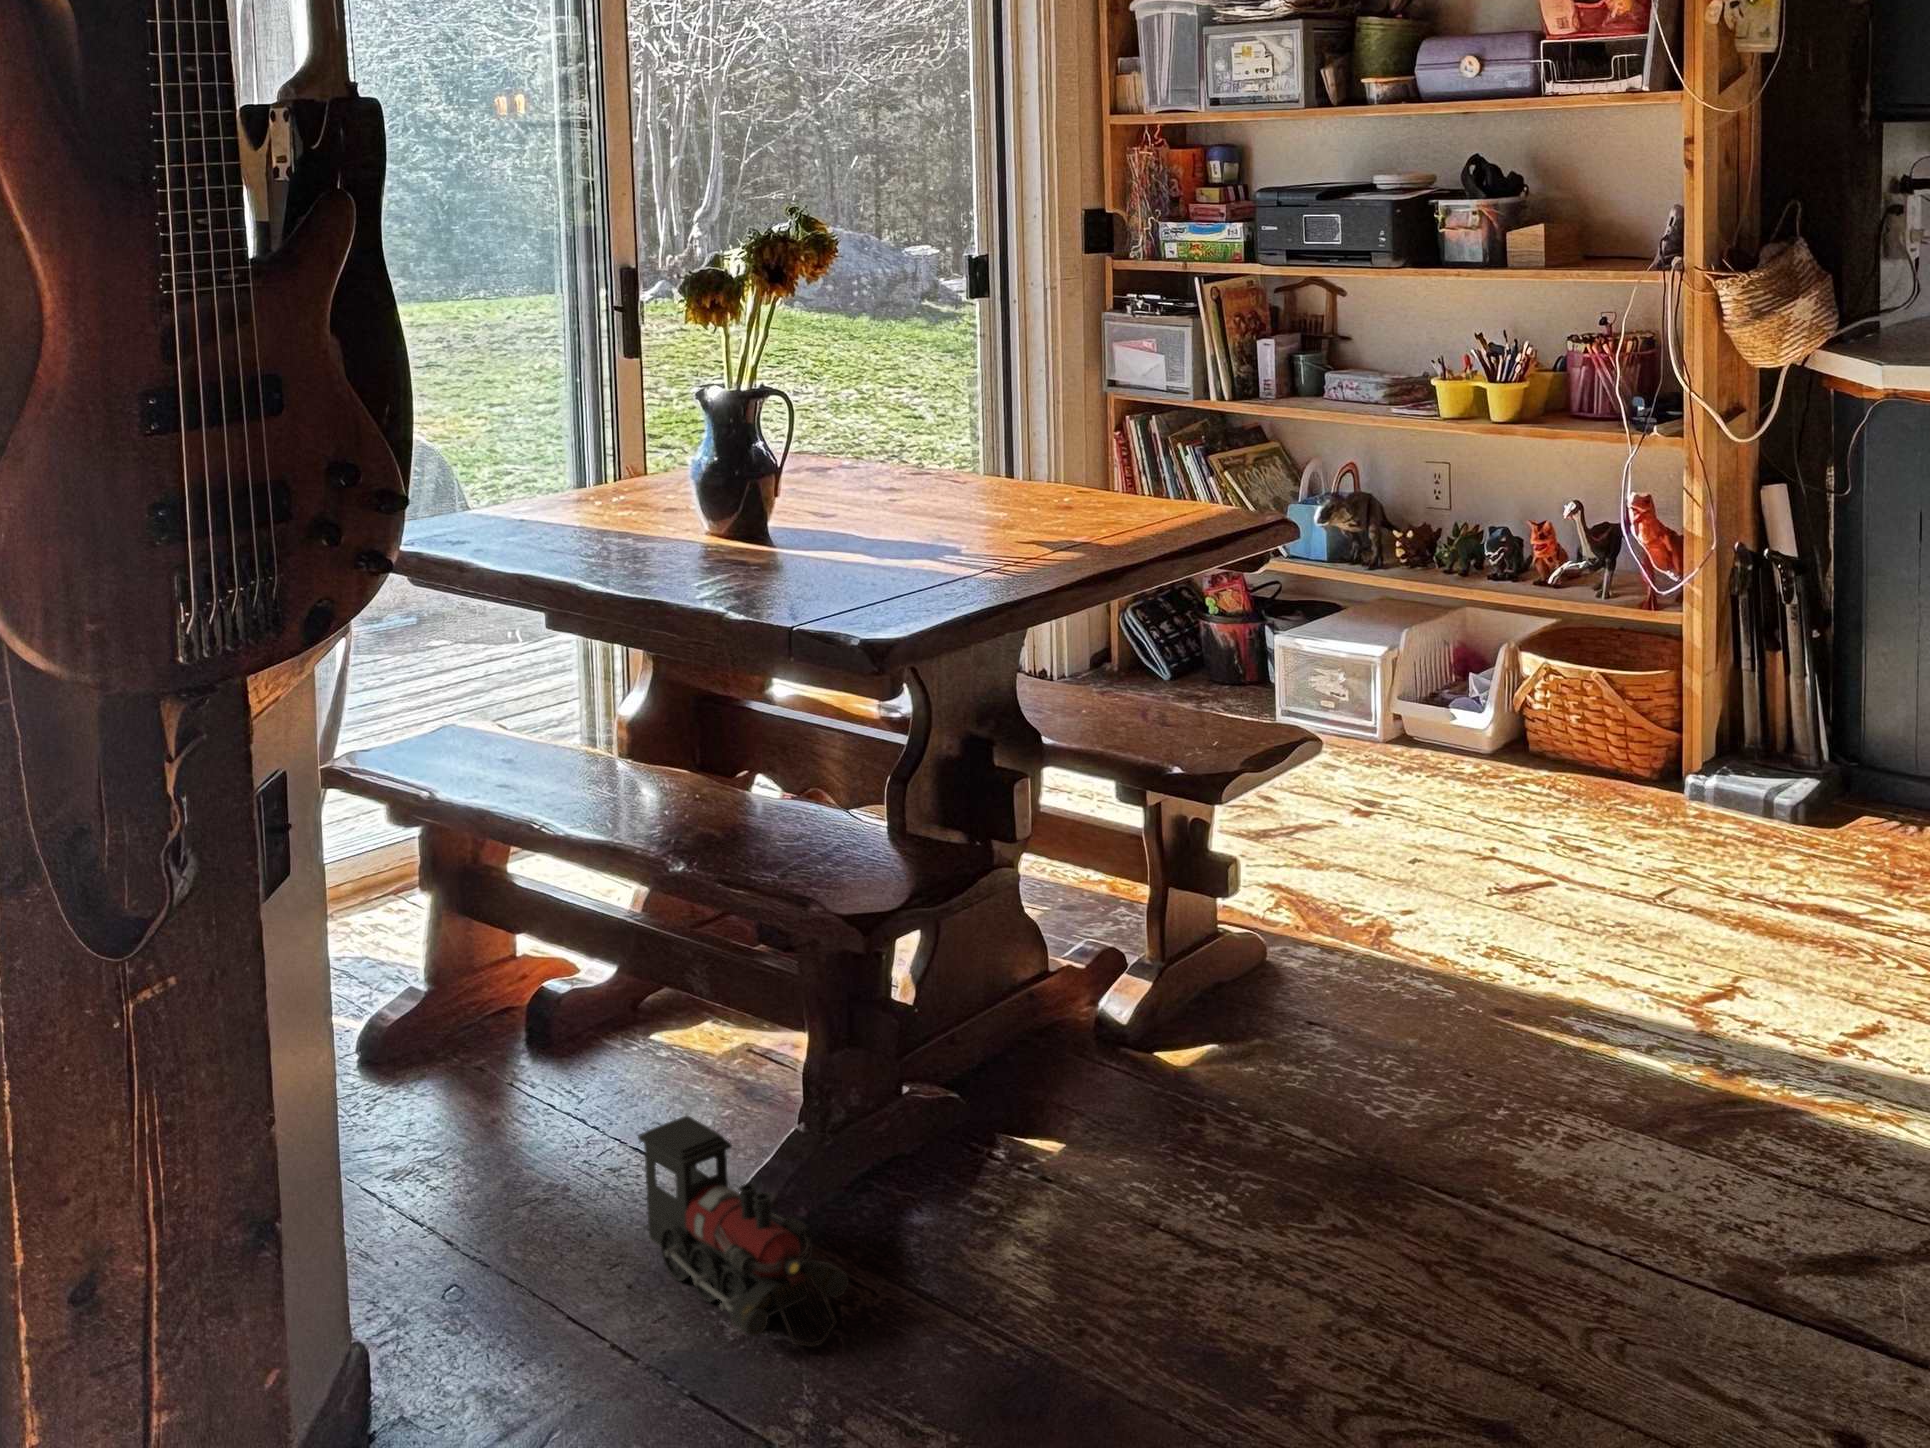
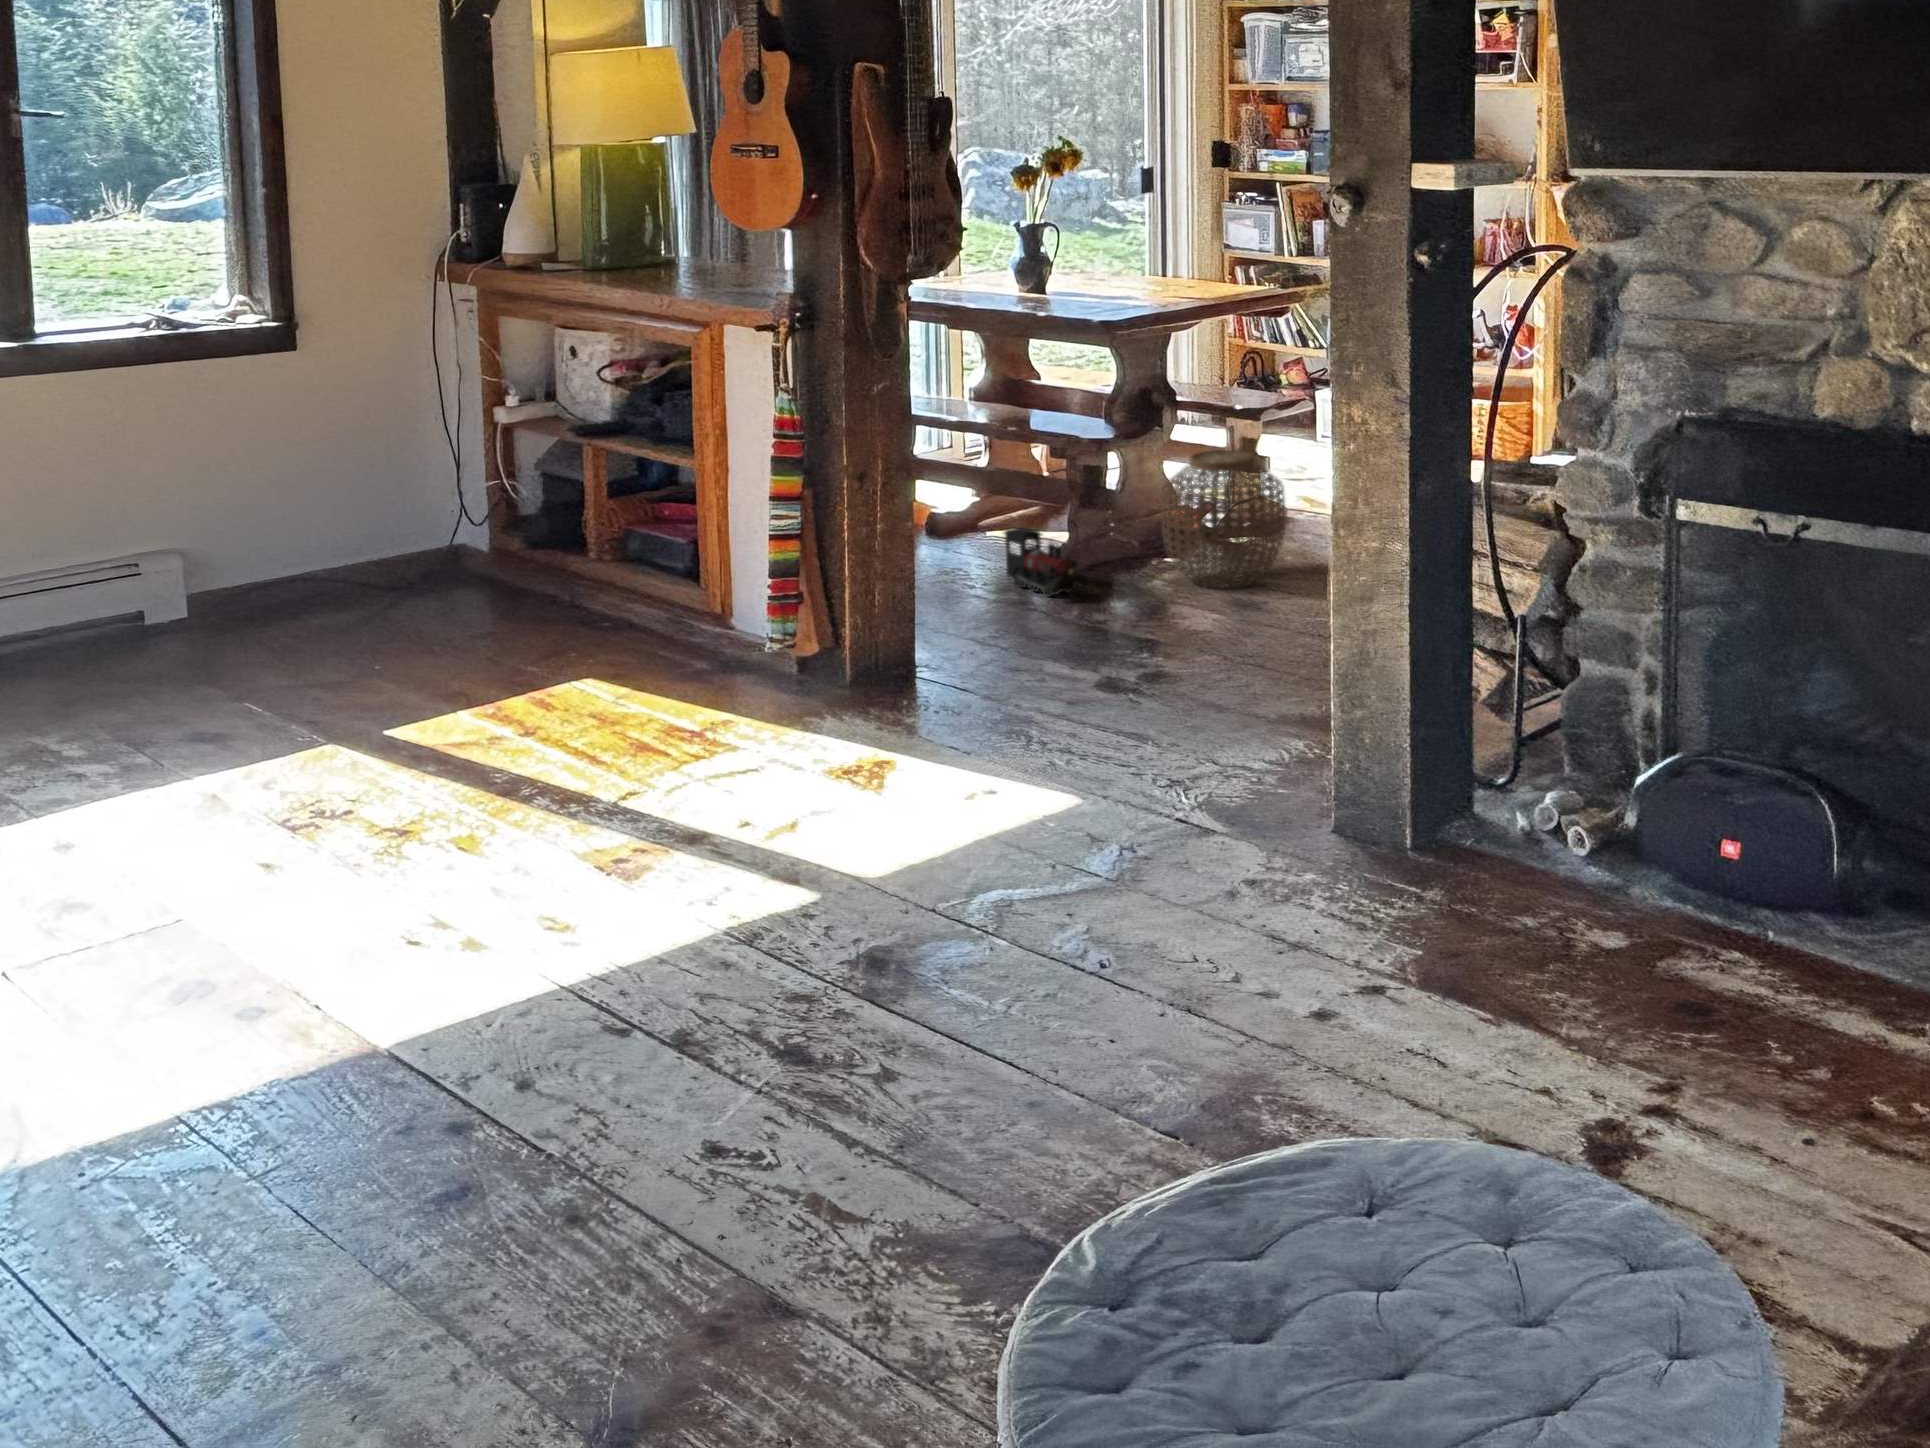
woven basket: none [1014,920,1308,1279] -> present [1161,450,1285,588]

